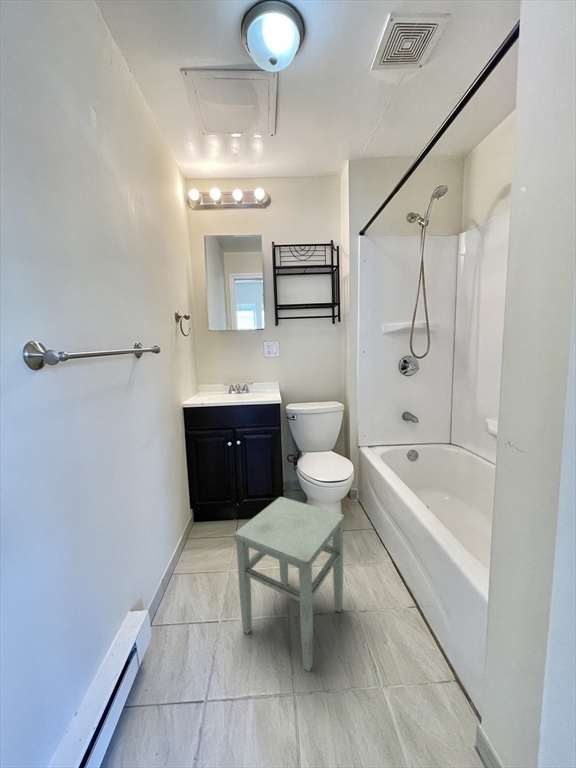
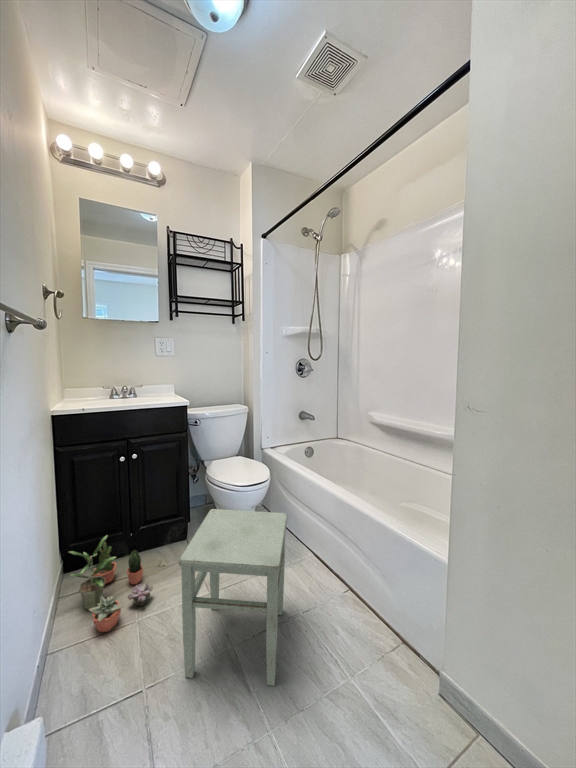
potted plant: none [187,501,242,575] -> present [69,535,153,632]

